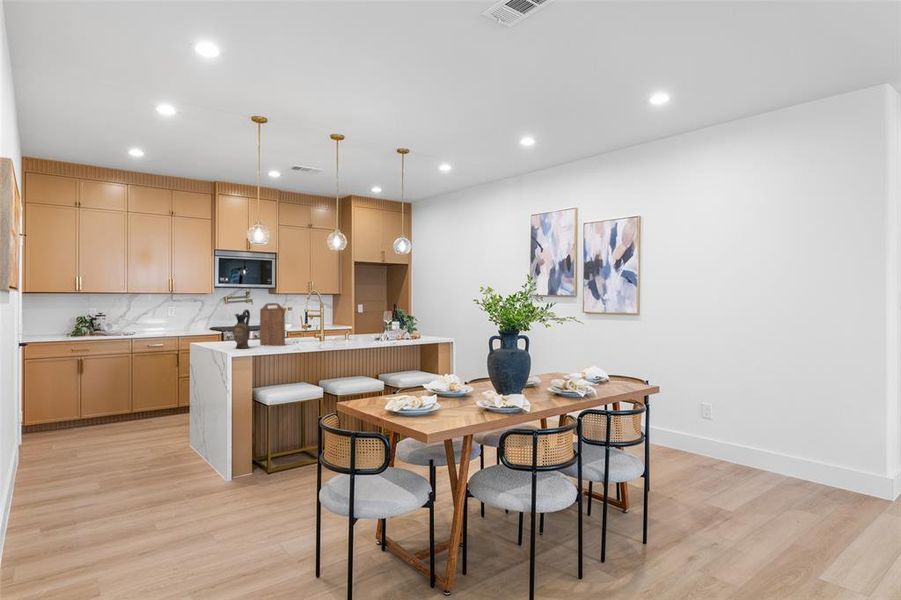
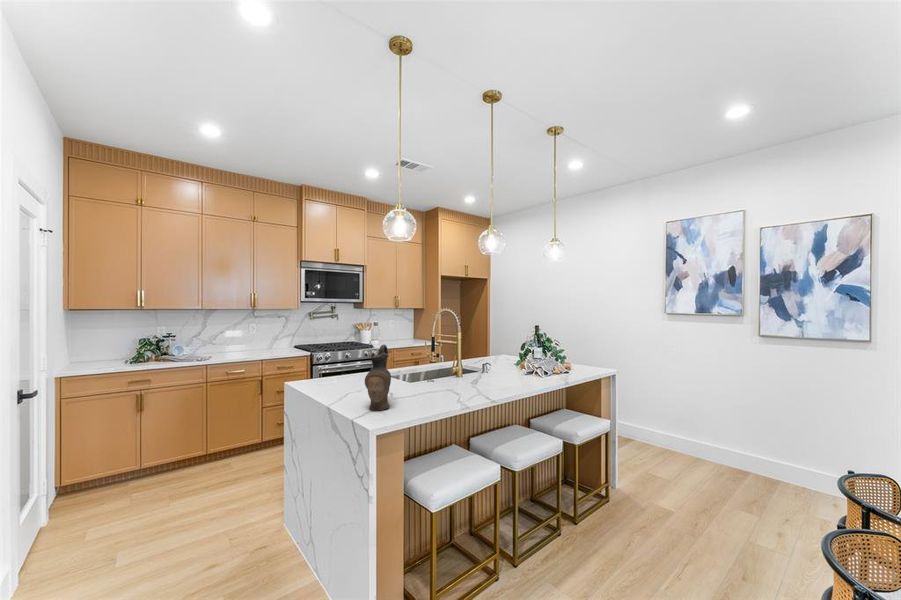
cutting board: present [260,303,285,345] -> none [394,331,430,394]

